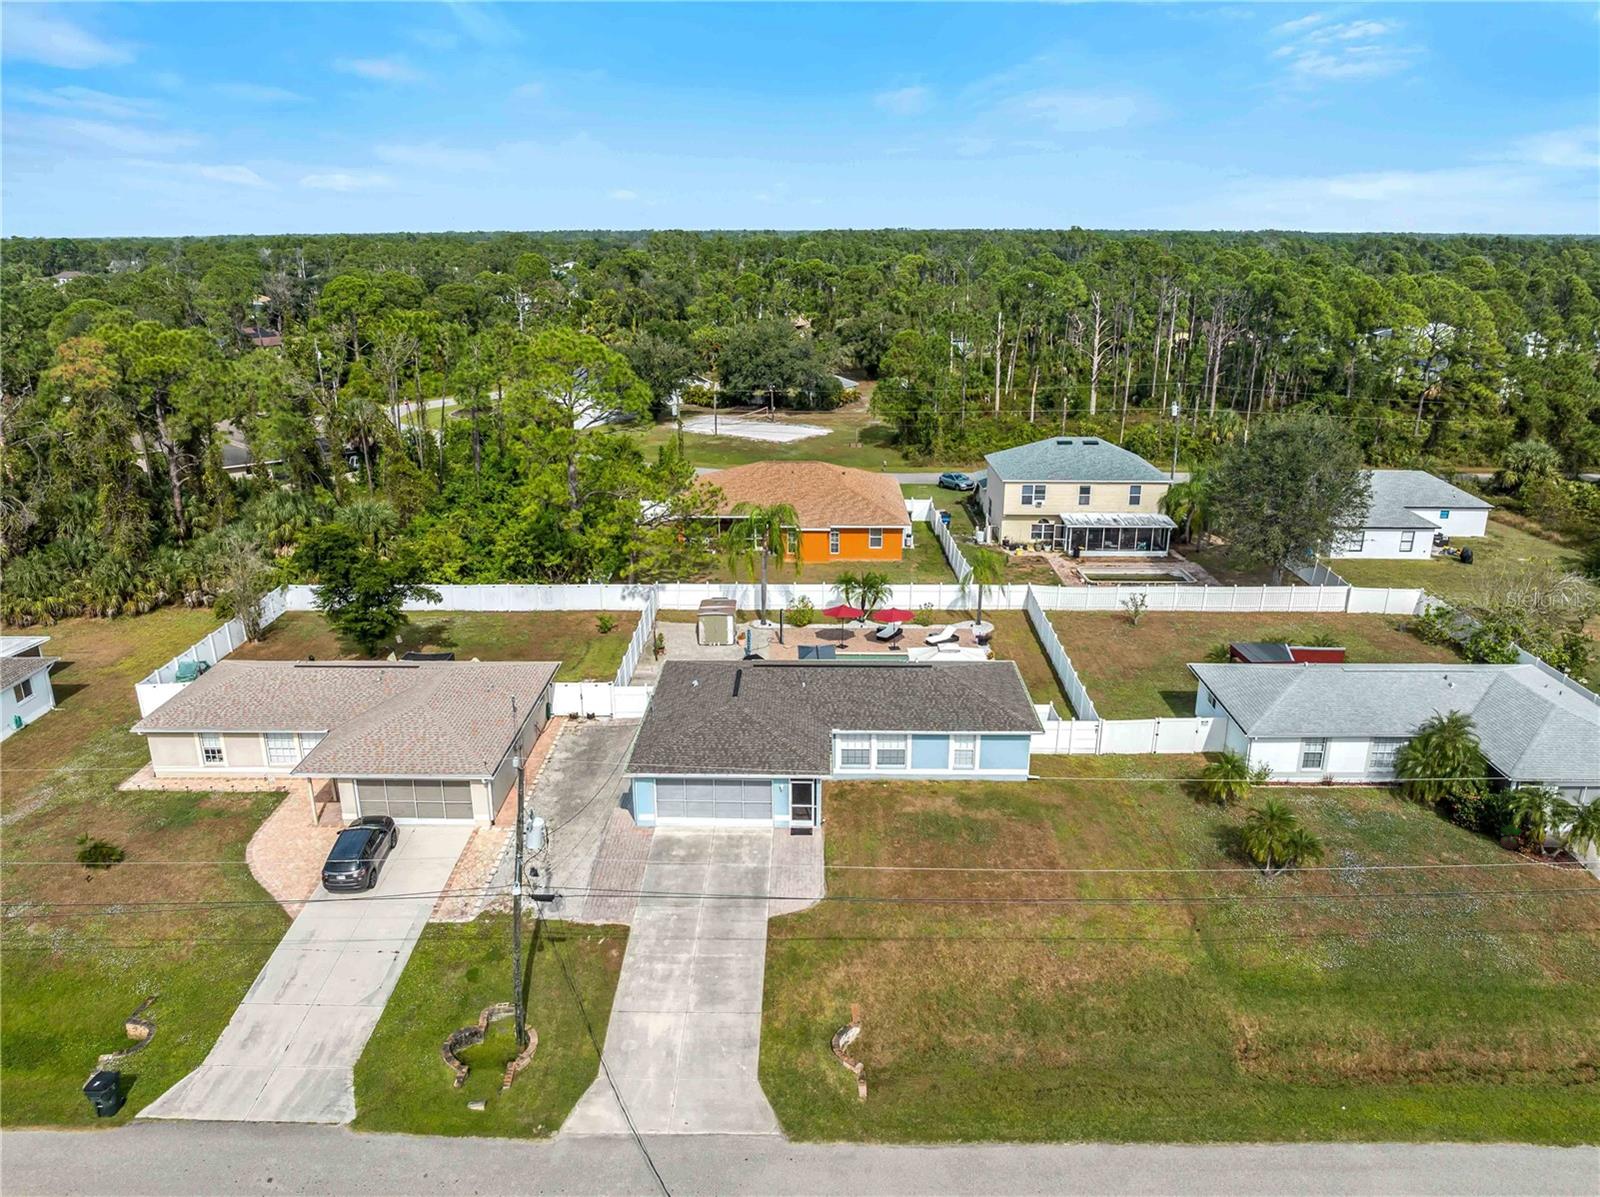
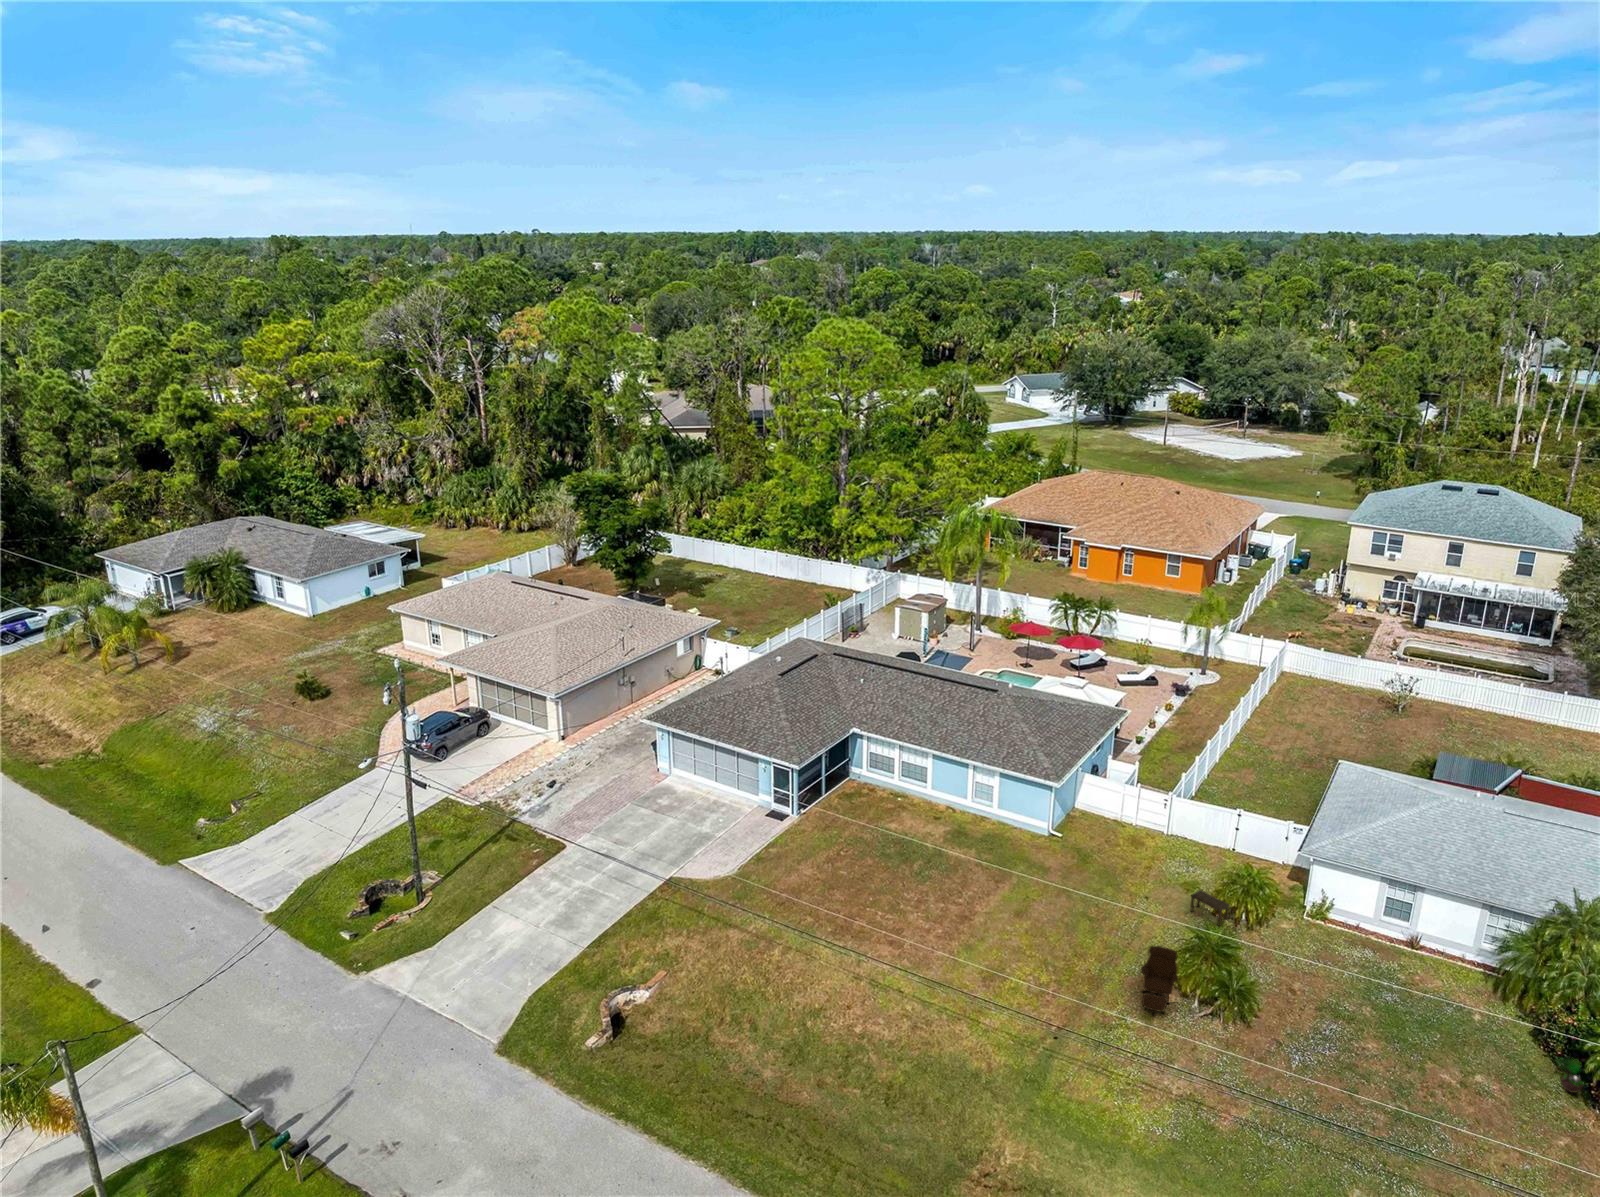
bench: none [1187,787,1220,811] -> present [1191,890,1230,926]
lounge chair: none [1236,838,1276,897] -> present [1141,946,1178,1012]

